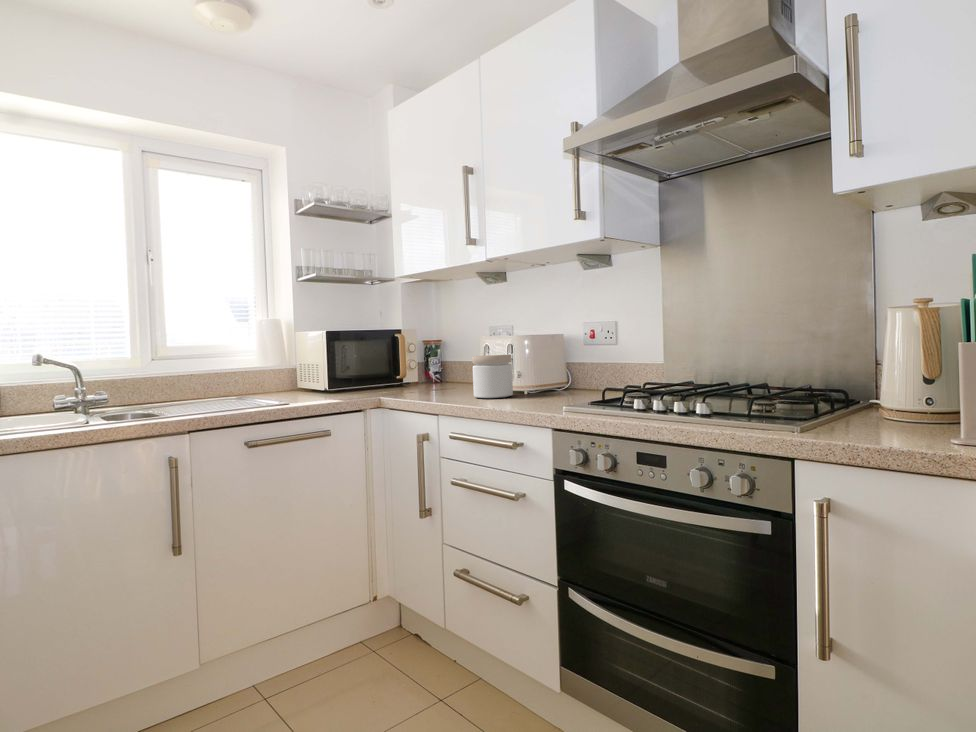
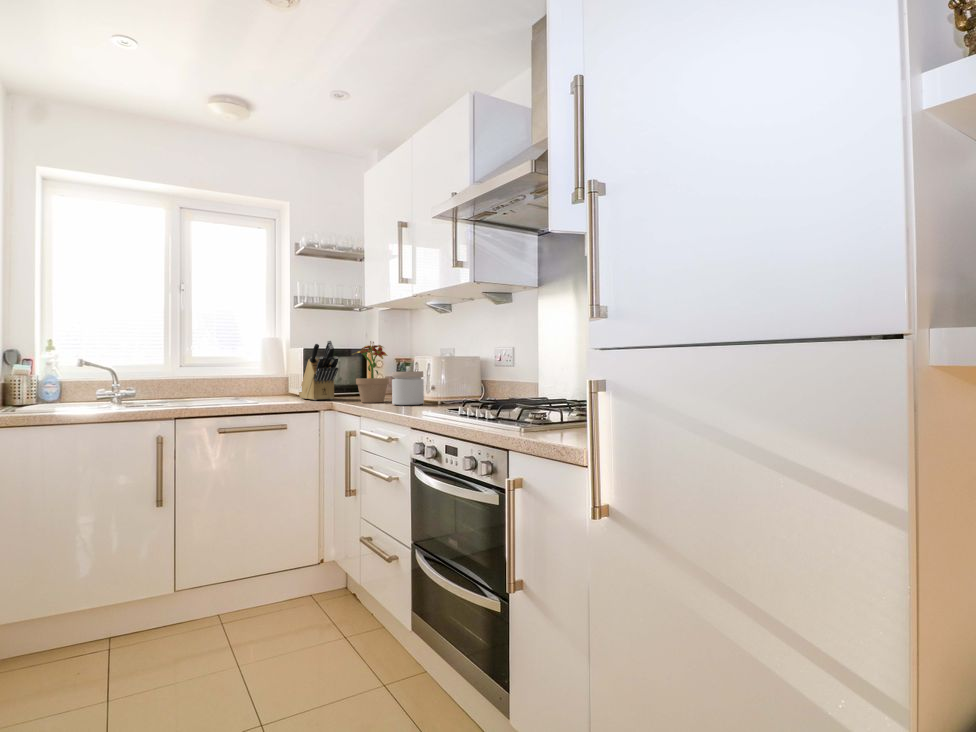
potted plant: none [407,318,453,396] -> present [352,341,389,403]
knife block: none [320,320,381,396] -> present [299,341,338,400]

